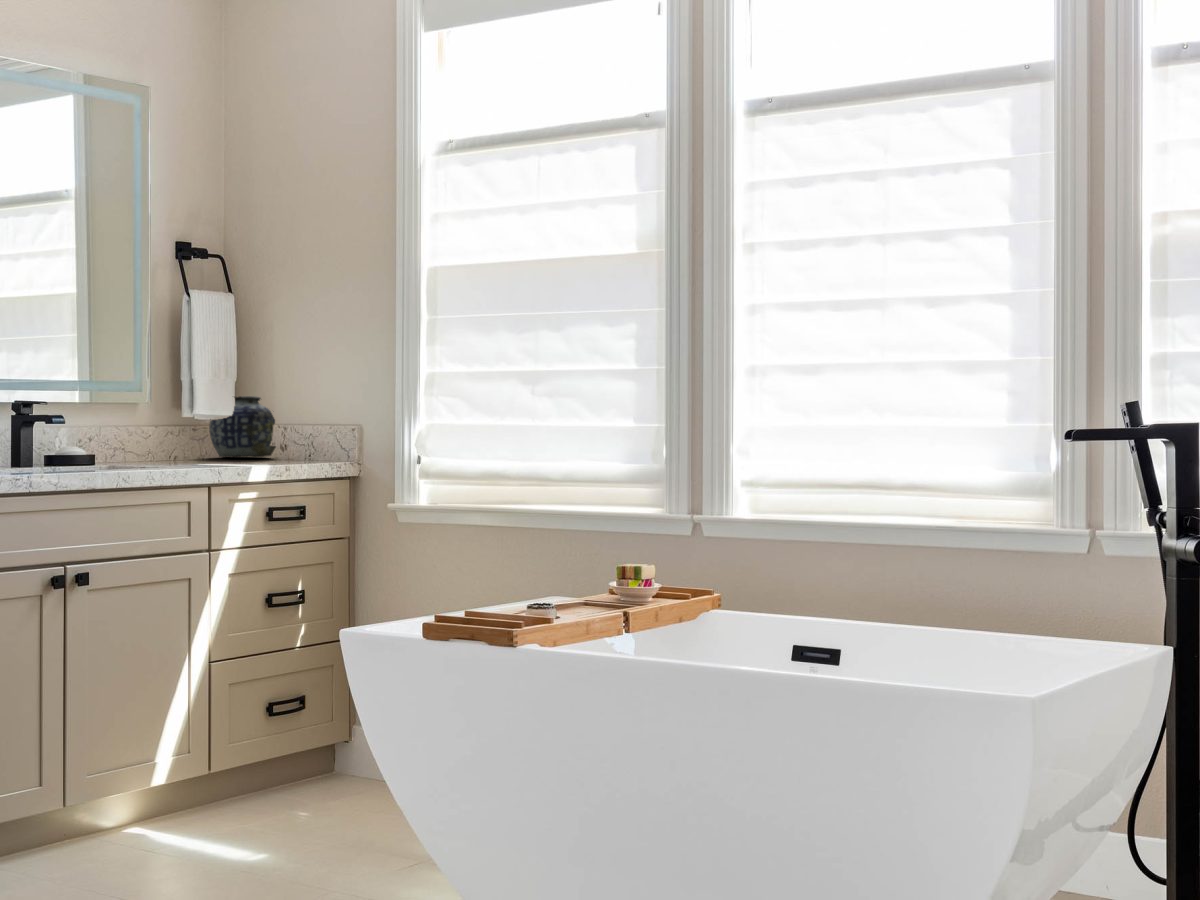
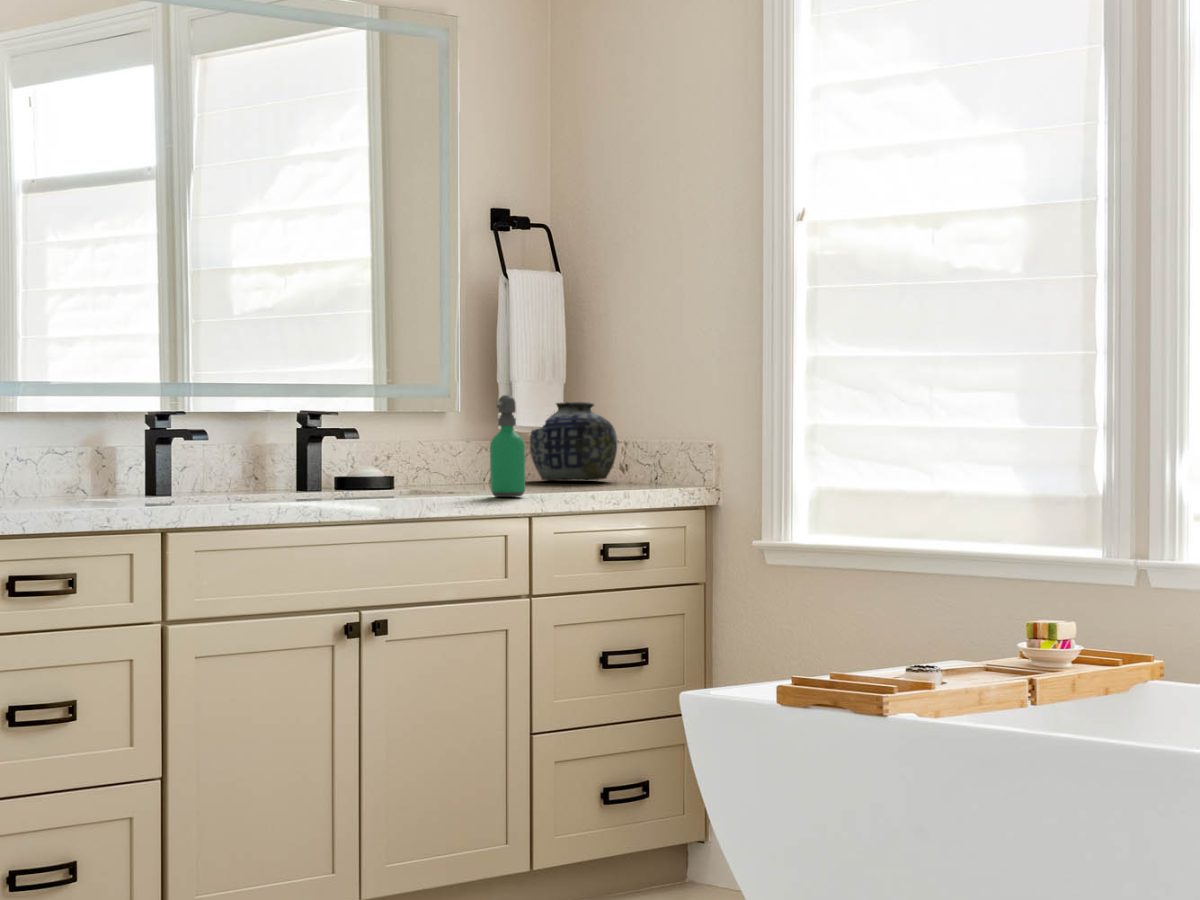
soap dispenser: none [176,388,206,470] -> present [490,395,525,497]

